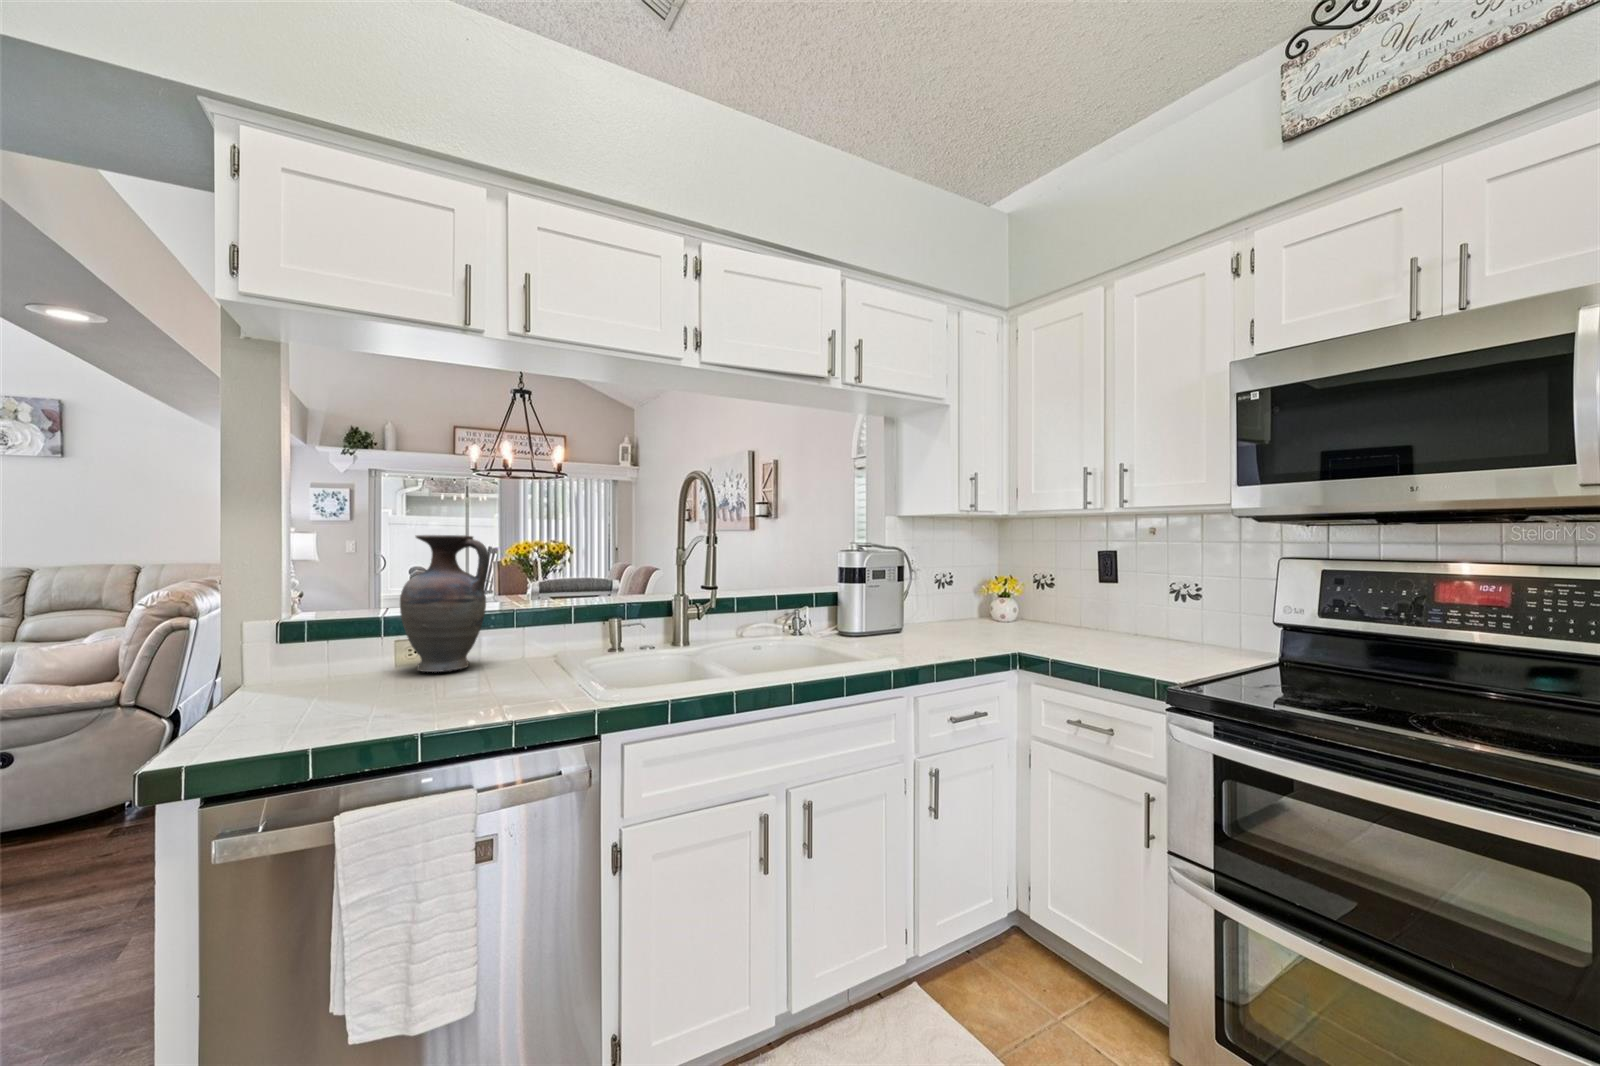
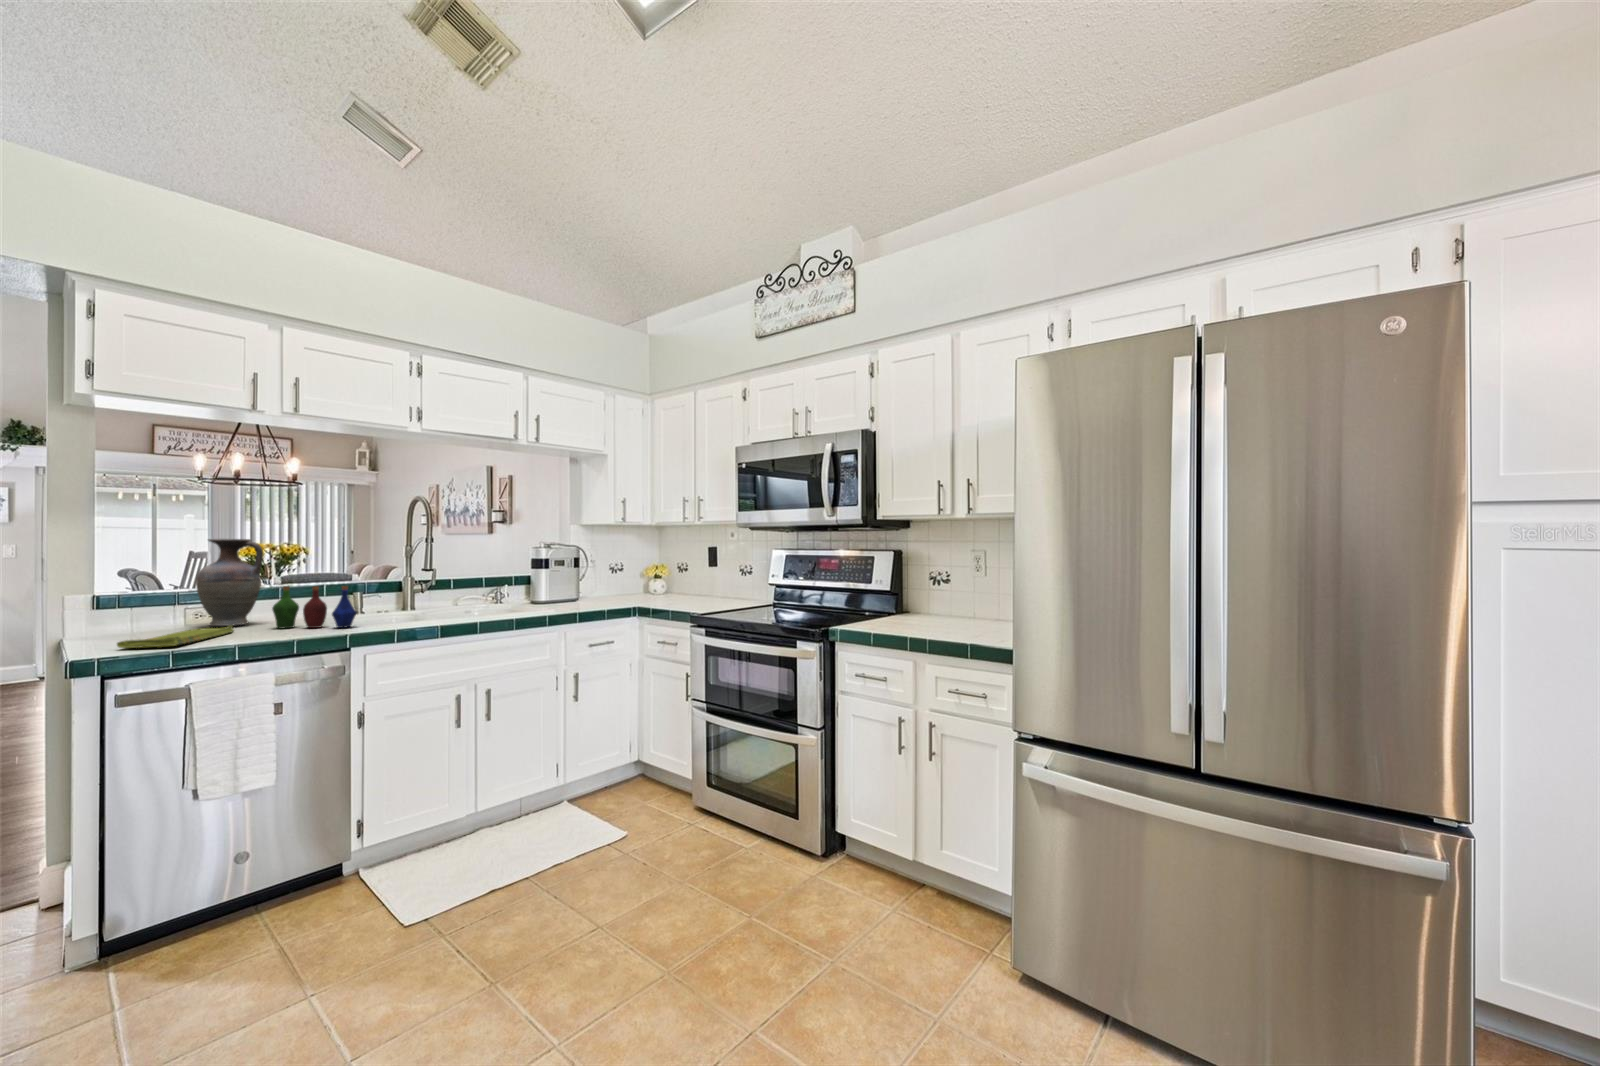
bottle: none [492,613,611,690] -> present [272,586,357,629]
dish towel: none [222,679,436,739] -> present [117,625,234,648]

